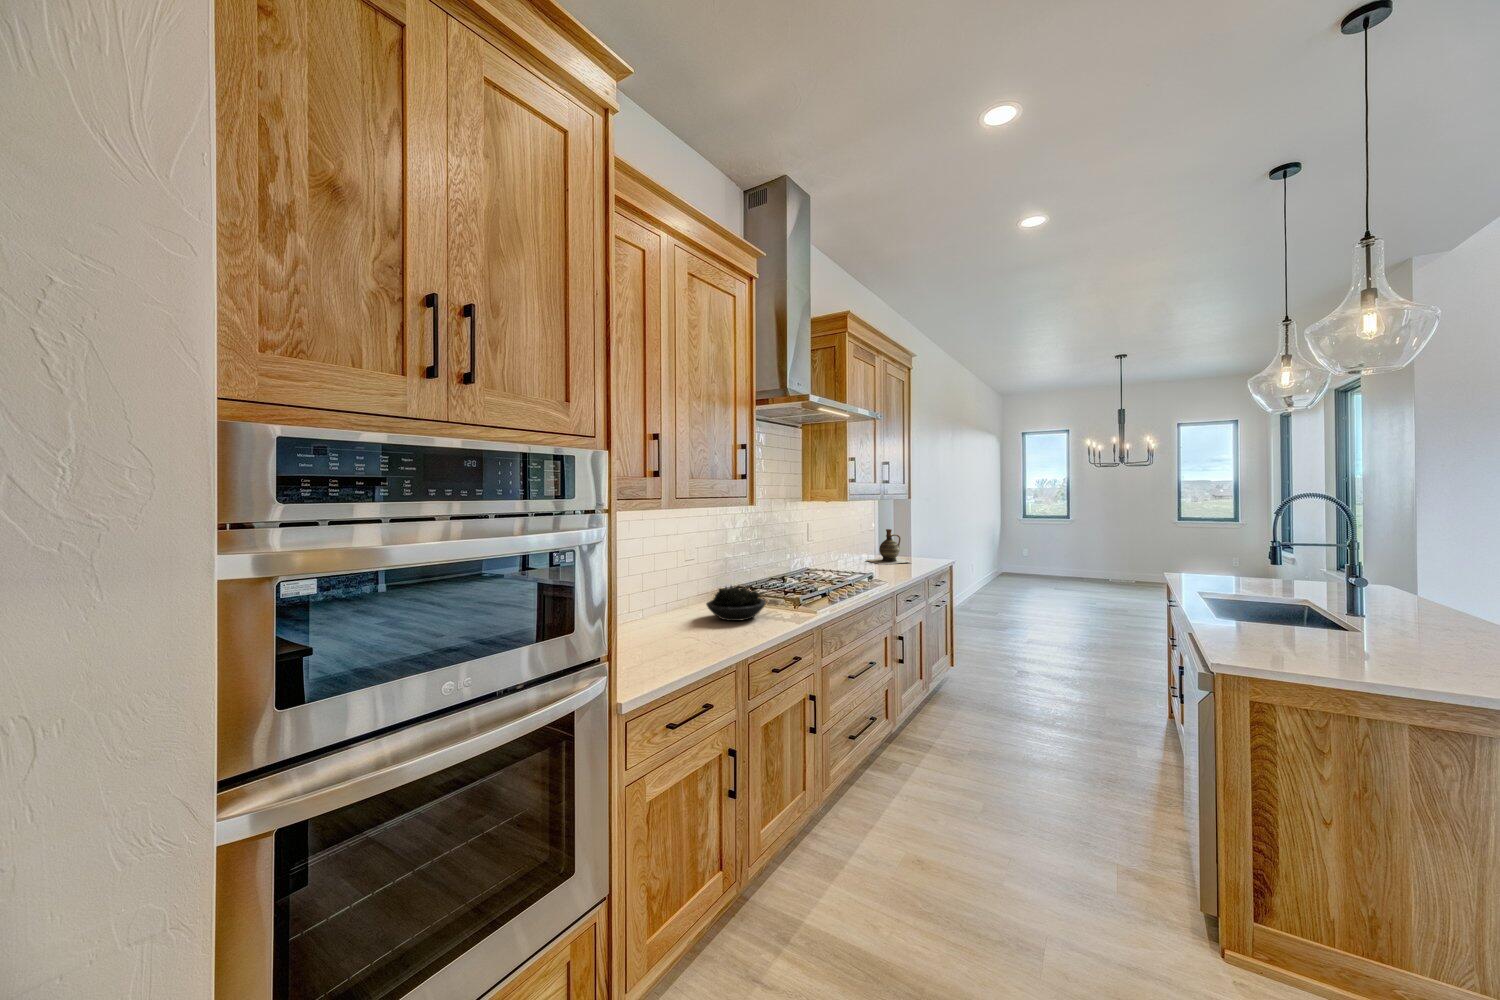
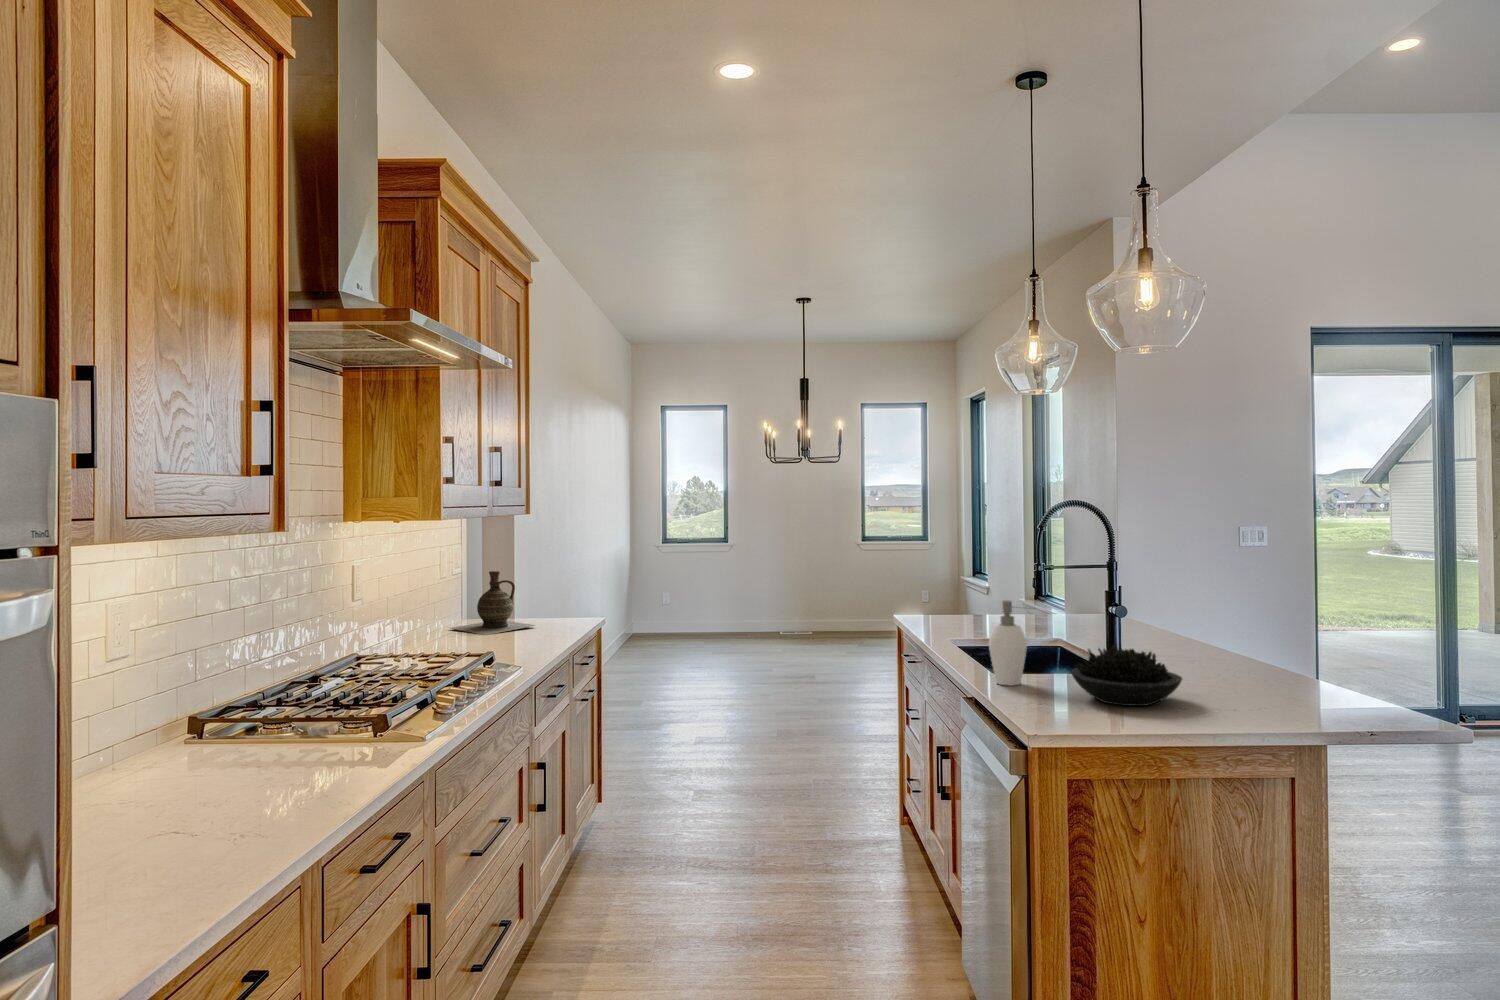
soap dispenser: none [1215,563,1260,629] -> present [989,600,1027,685]
succulent plant: present [706,586,766,621] -> present [1071,644,1182,706]

